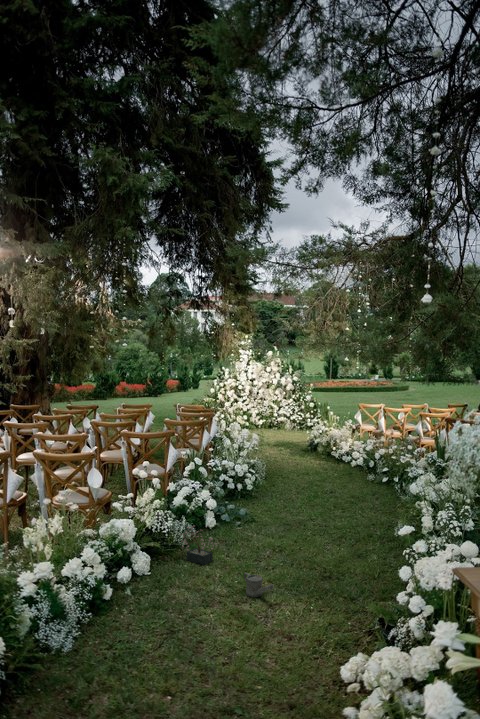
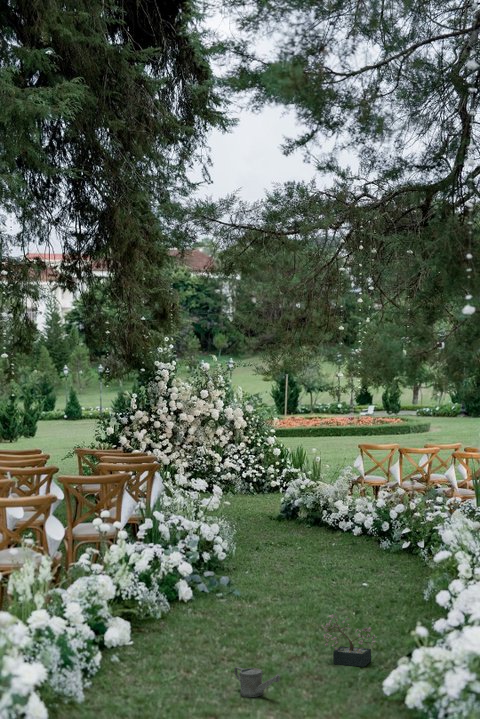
decorative plant: present [181,526,216,565] -> present [321,613,377,667]

